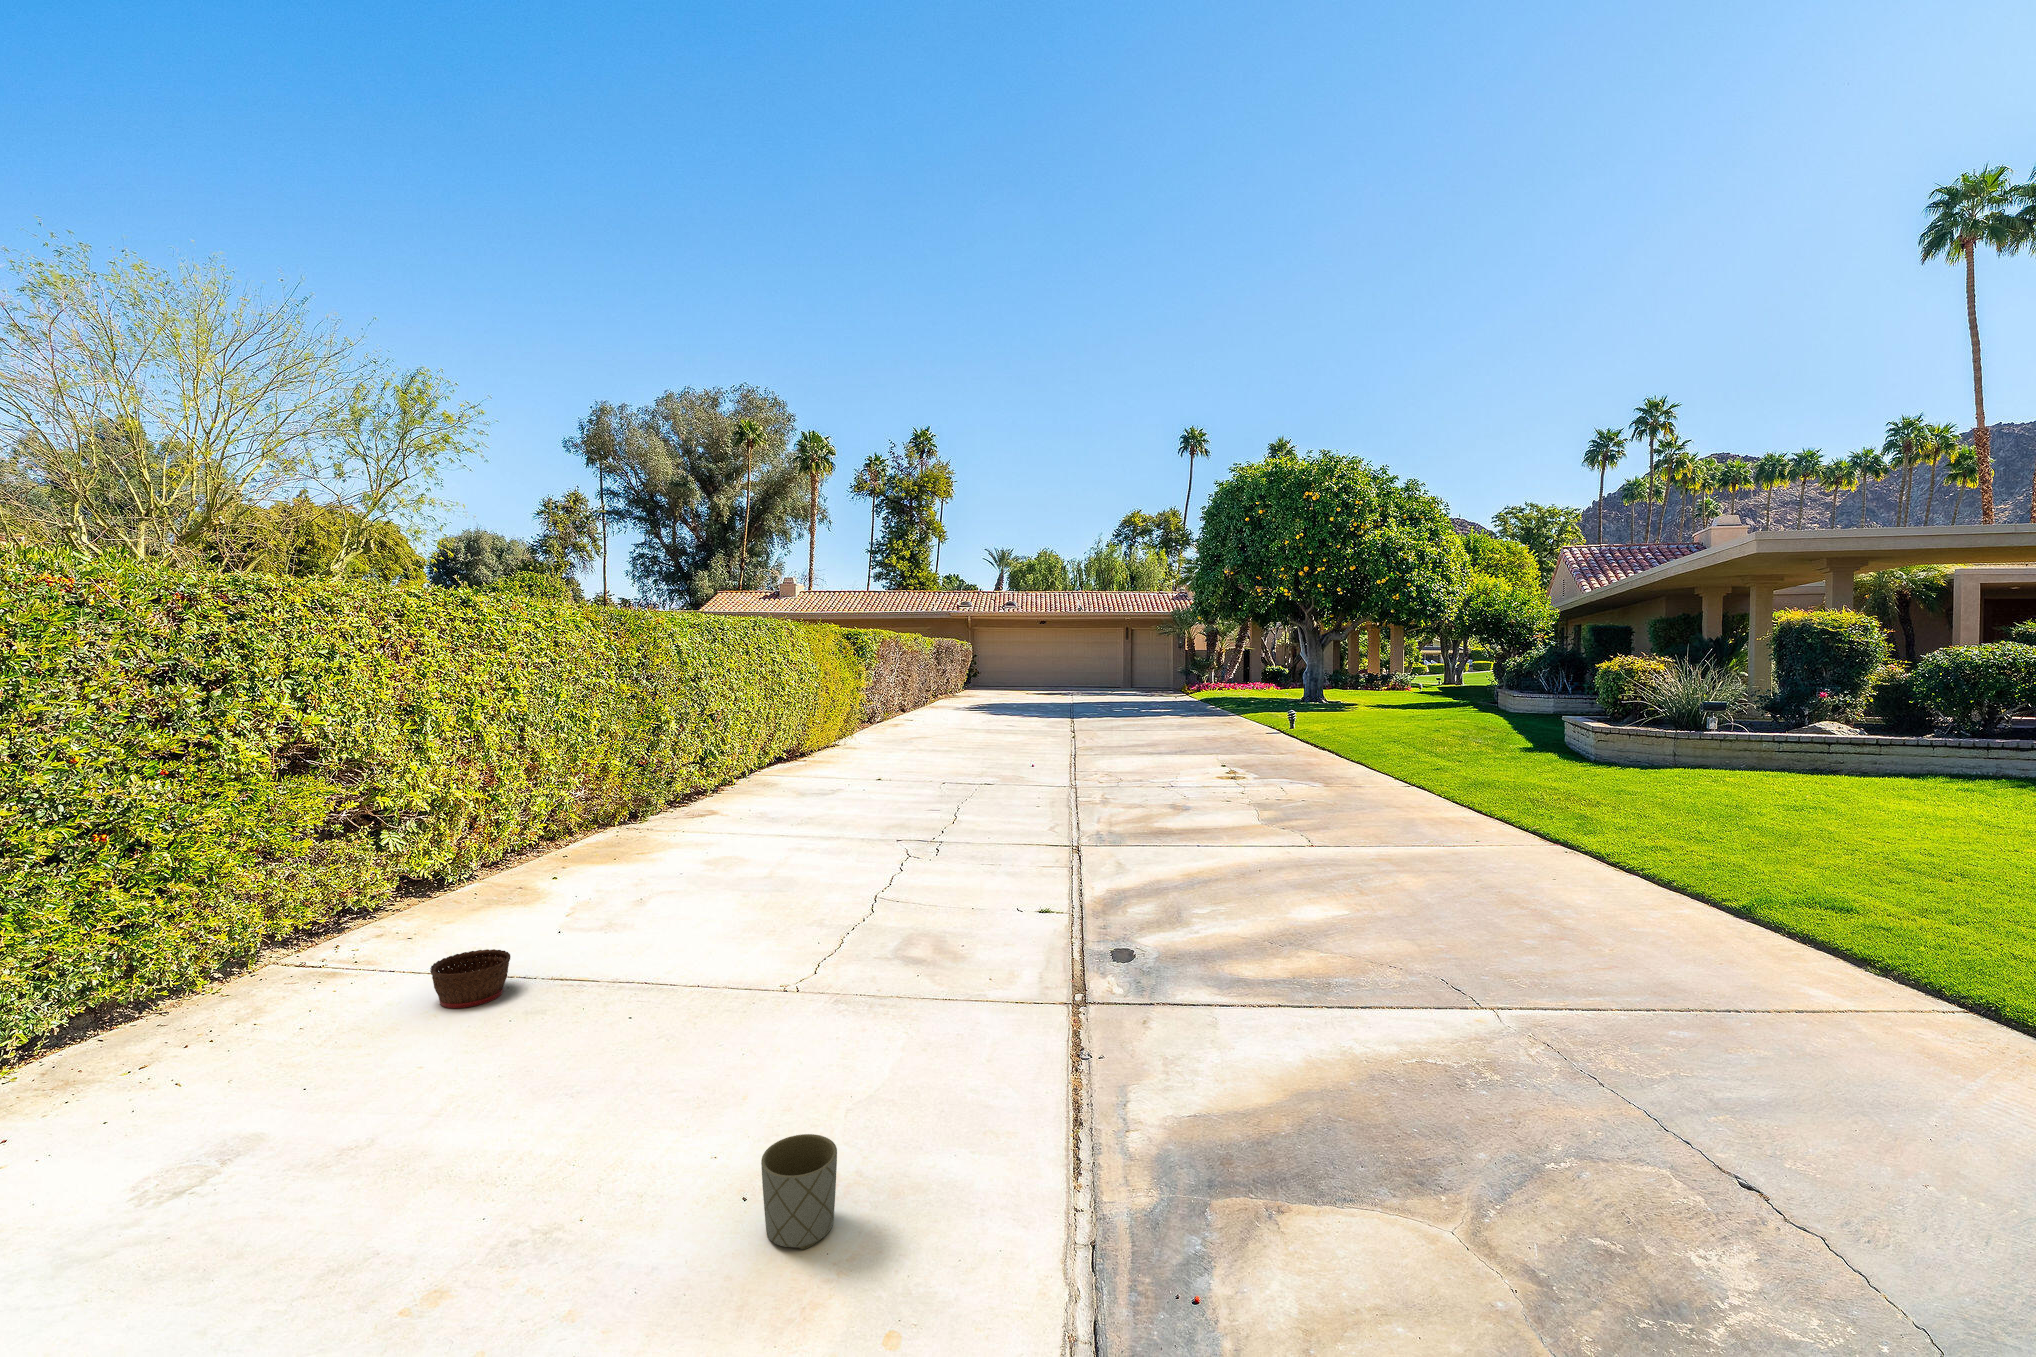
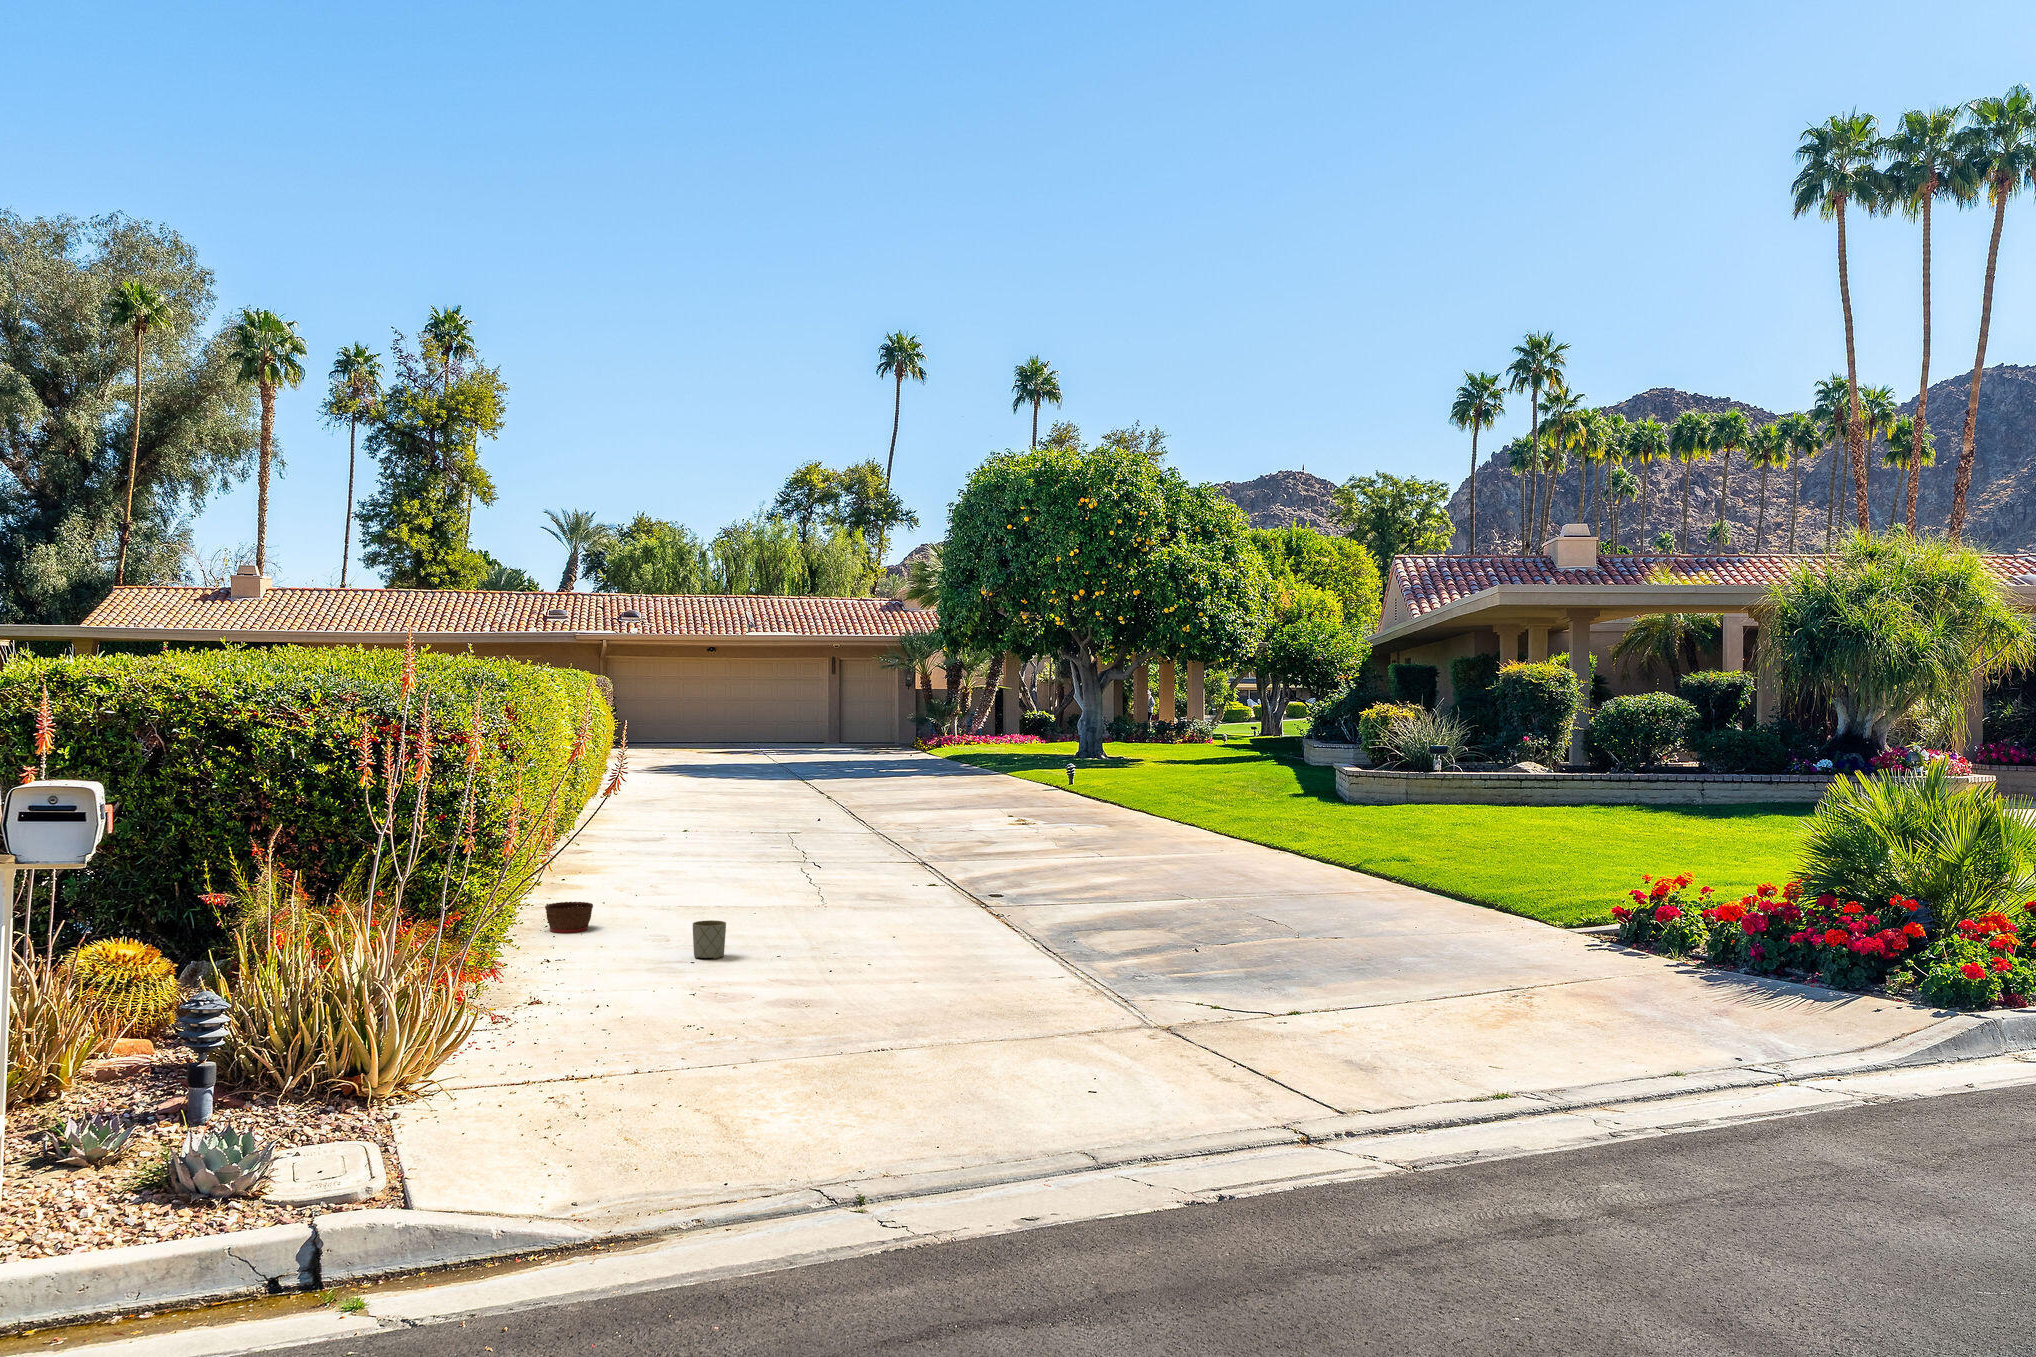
planter: present [761,1134,837,1250] -> present [693,920,726,959]

